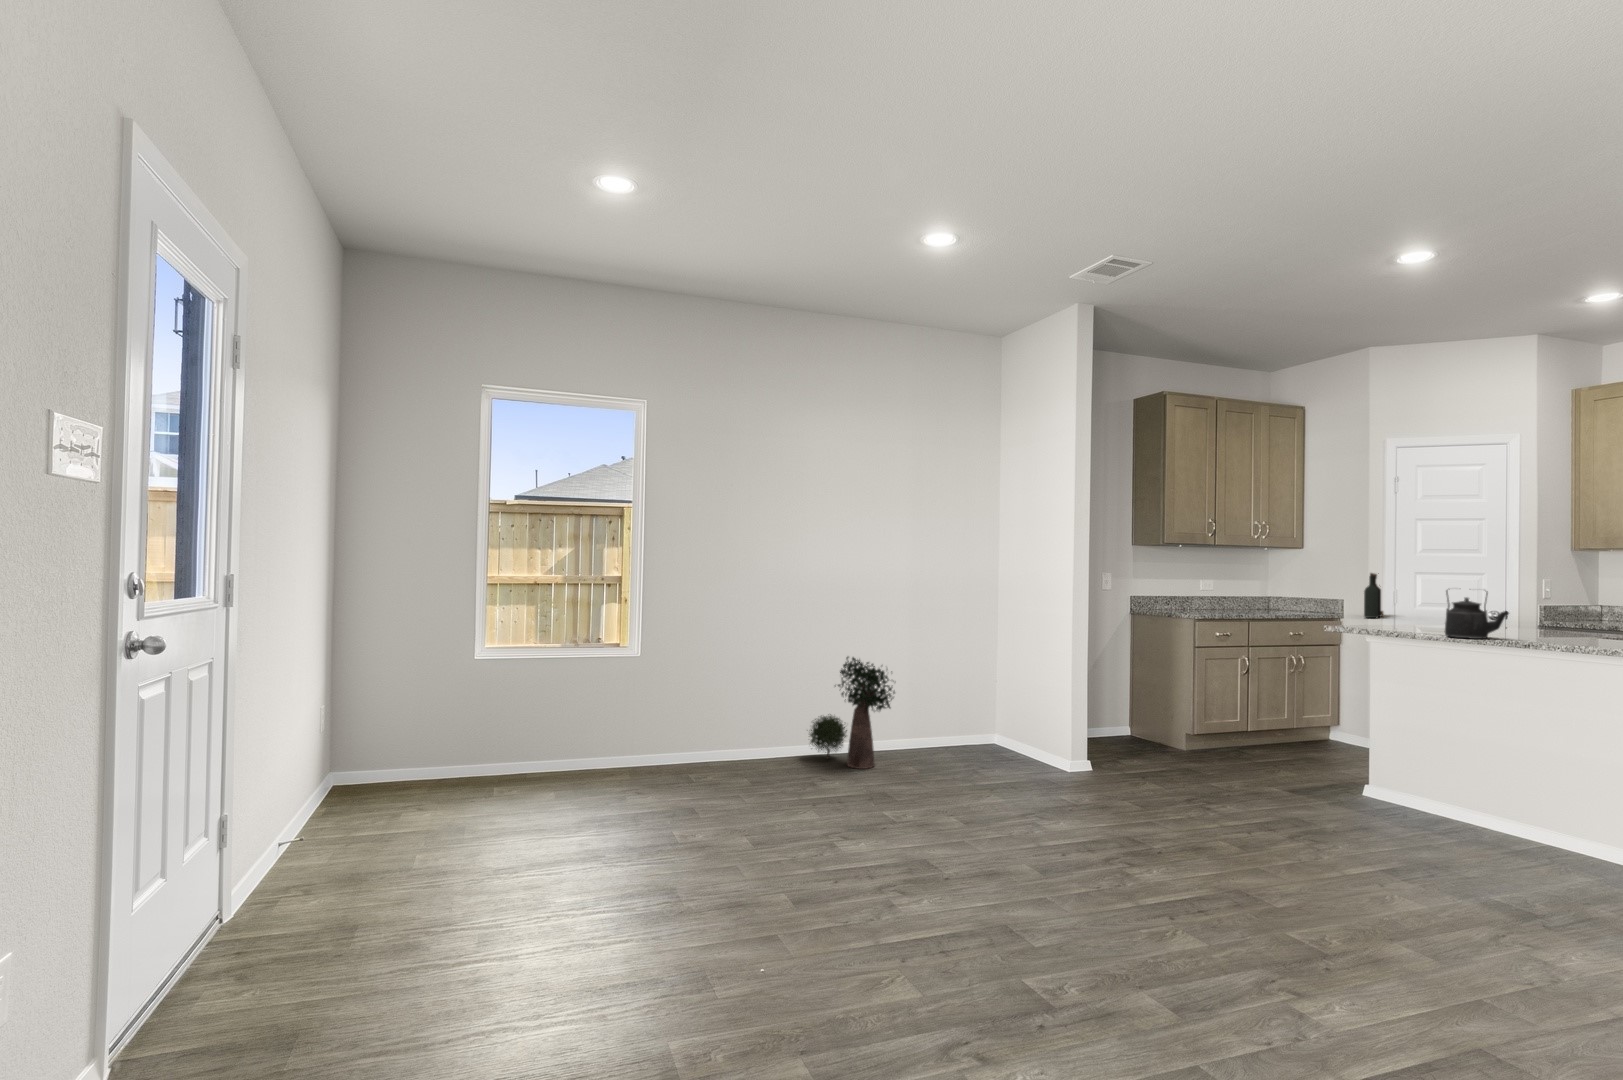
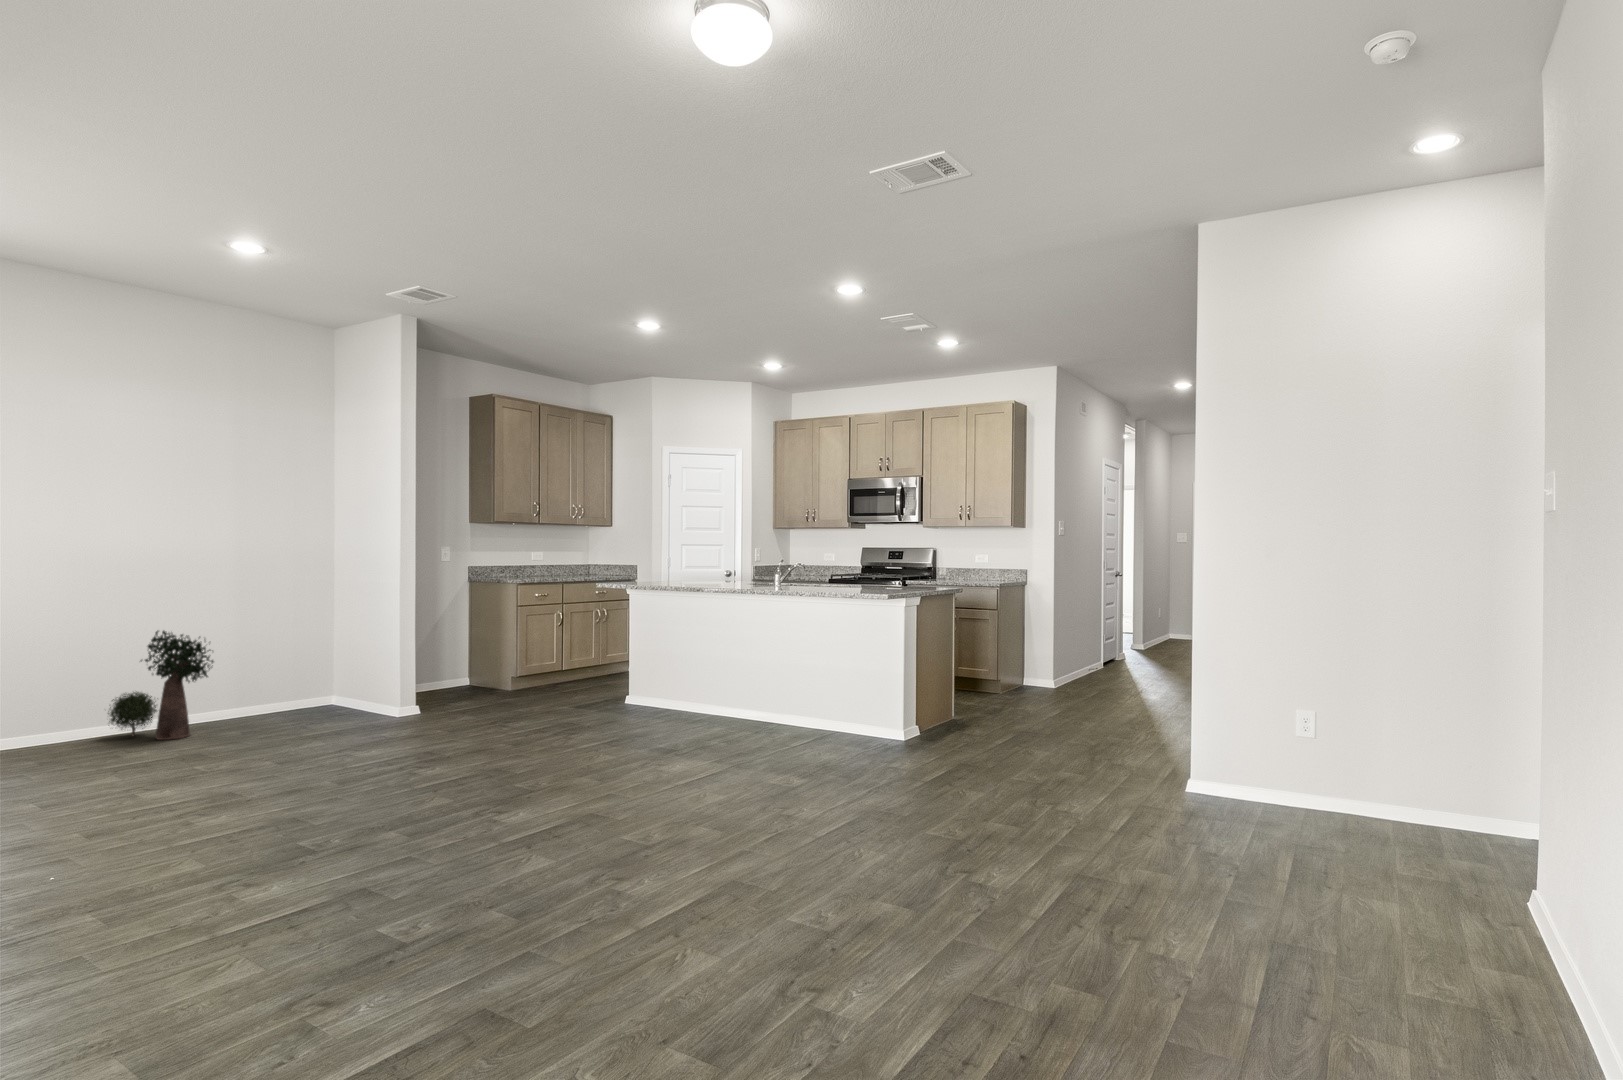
bottle: present [1364,573,1383,618] -> none [649,545,665,578]
kettle: present [1445,590,1509,639] -> none [677,552,712,586]

